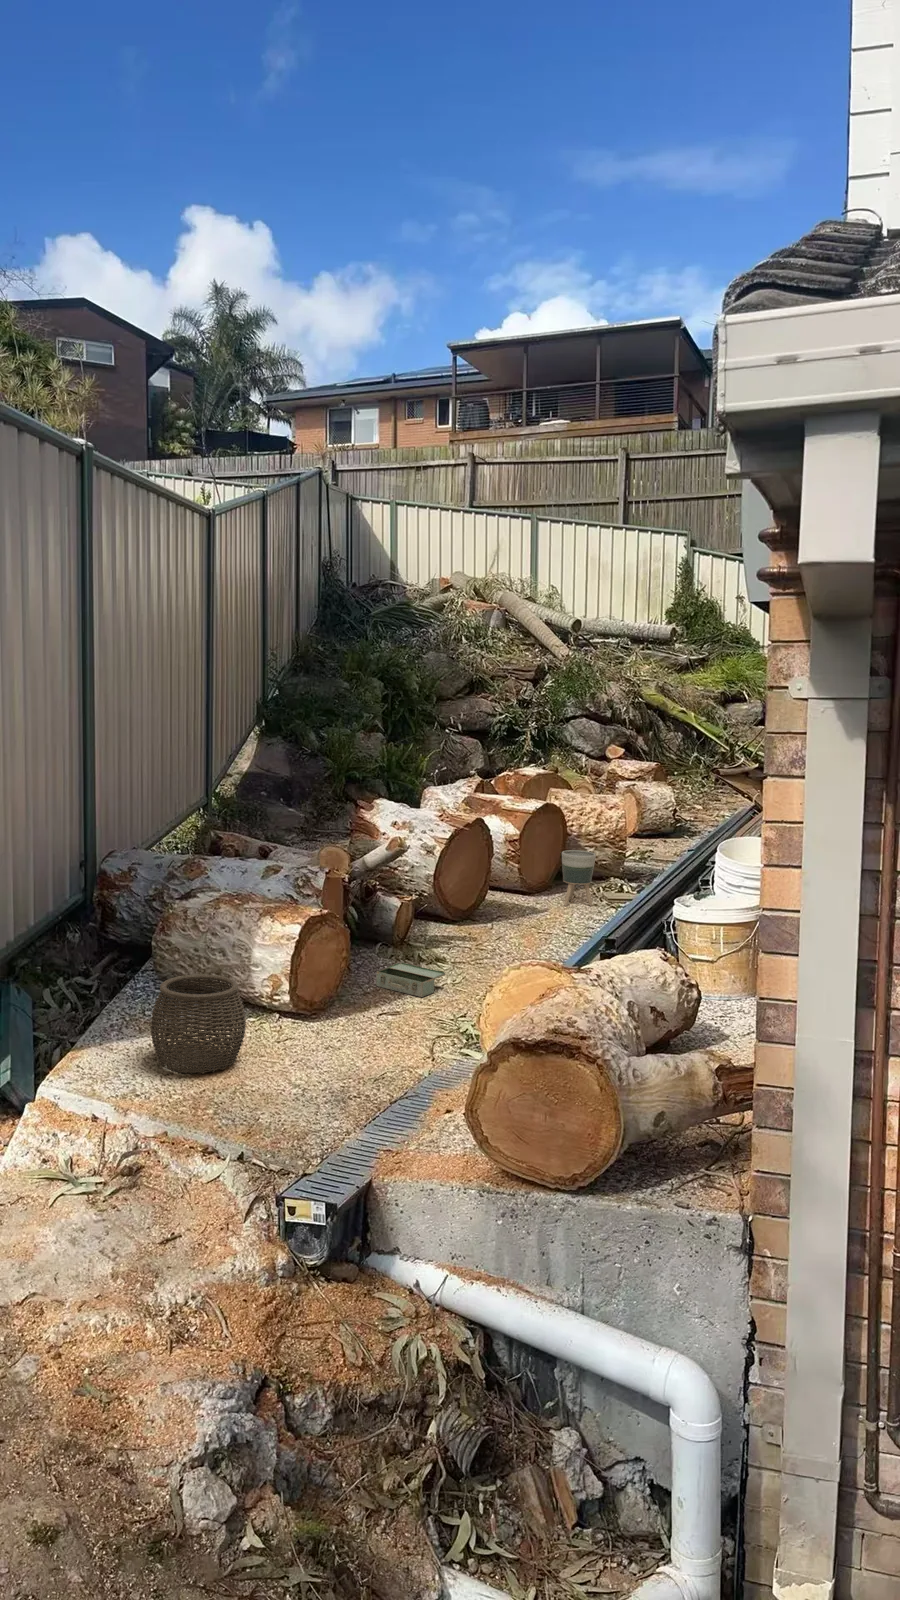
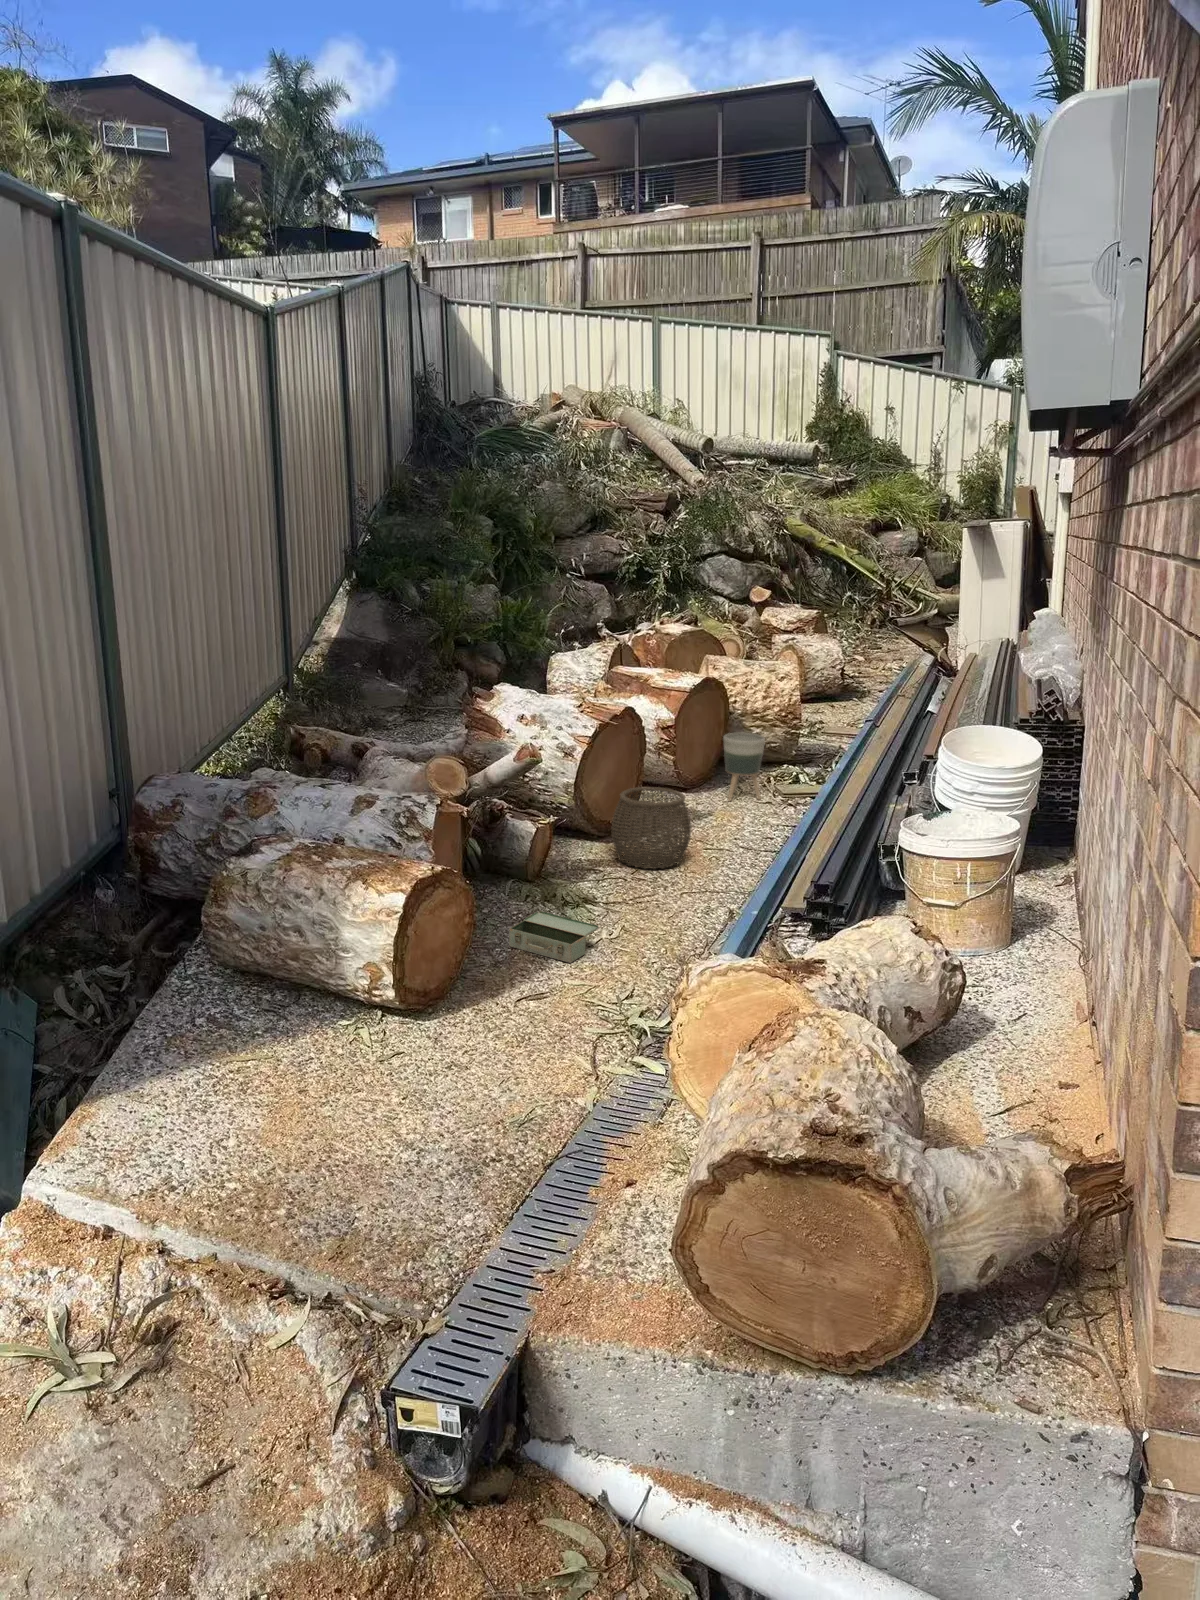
woven basket: present [150,974,246,1074] -> present [612,787,691,869]

